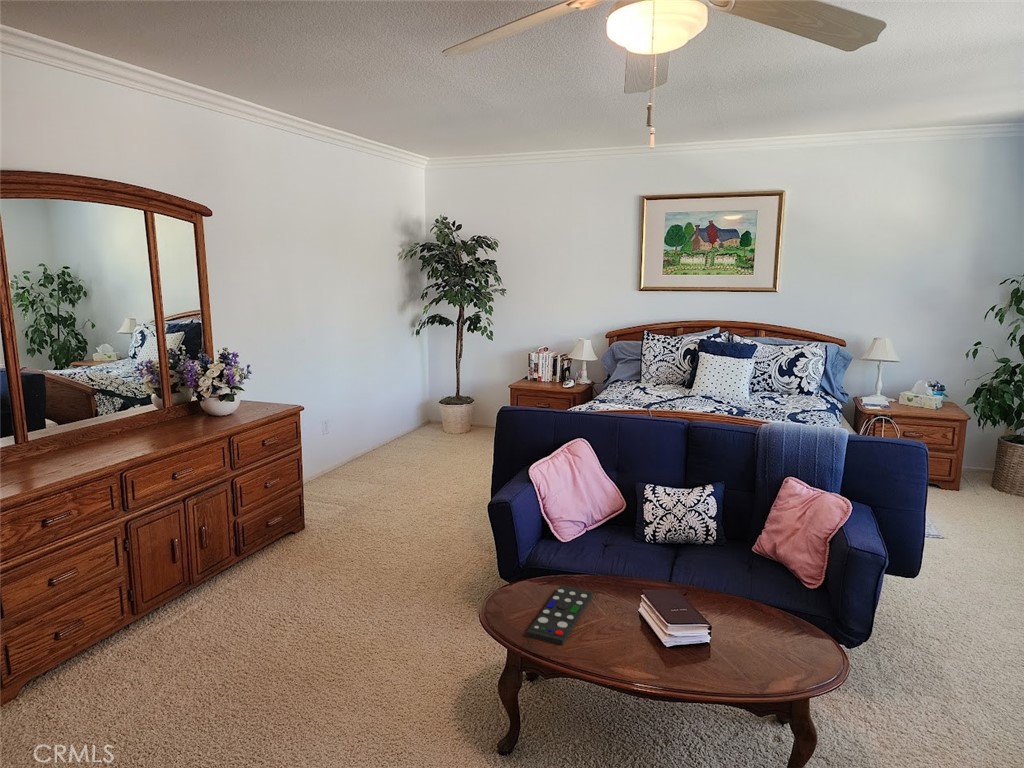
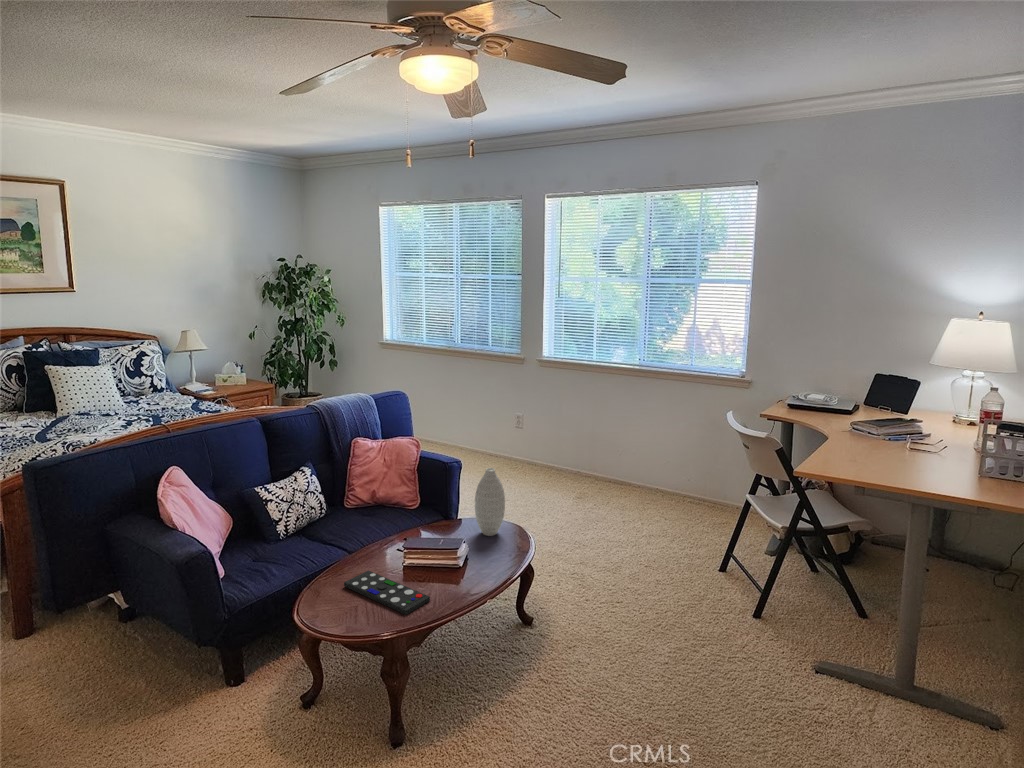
vase: none [754,560,805,664] -> present [475,468,505,536]

